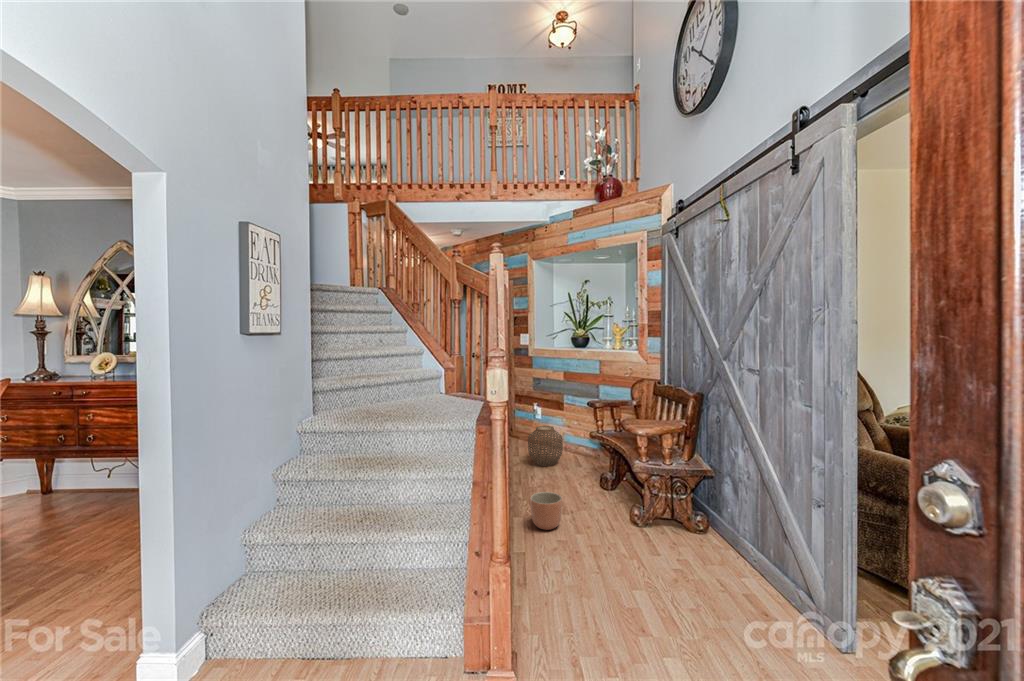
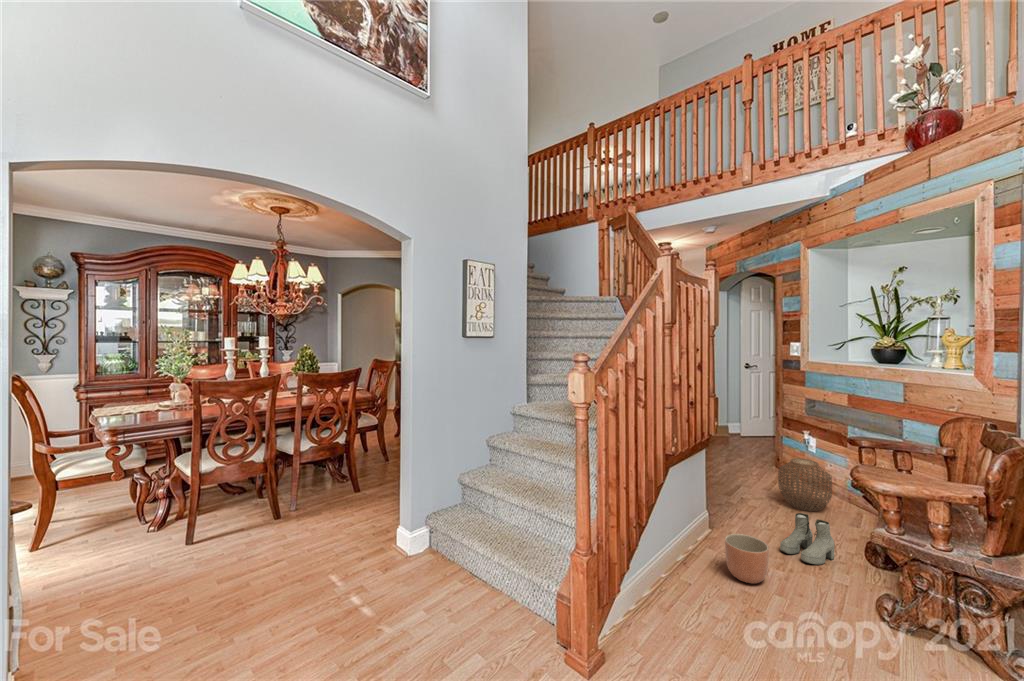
boots: none [553,466,584,501] -> present [780,513,835,565]

